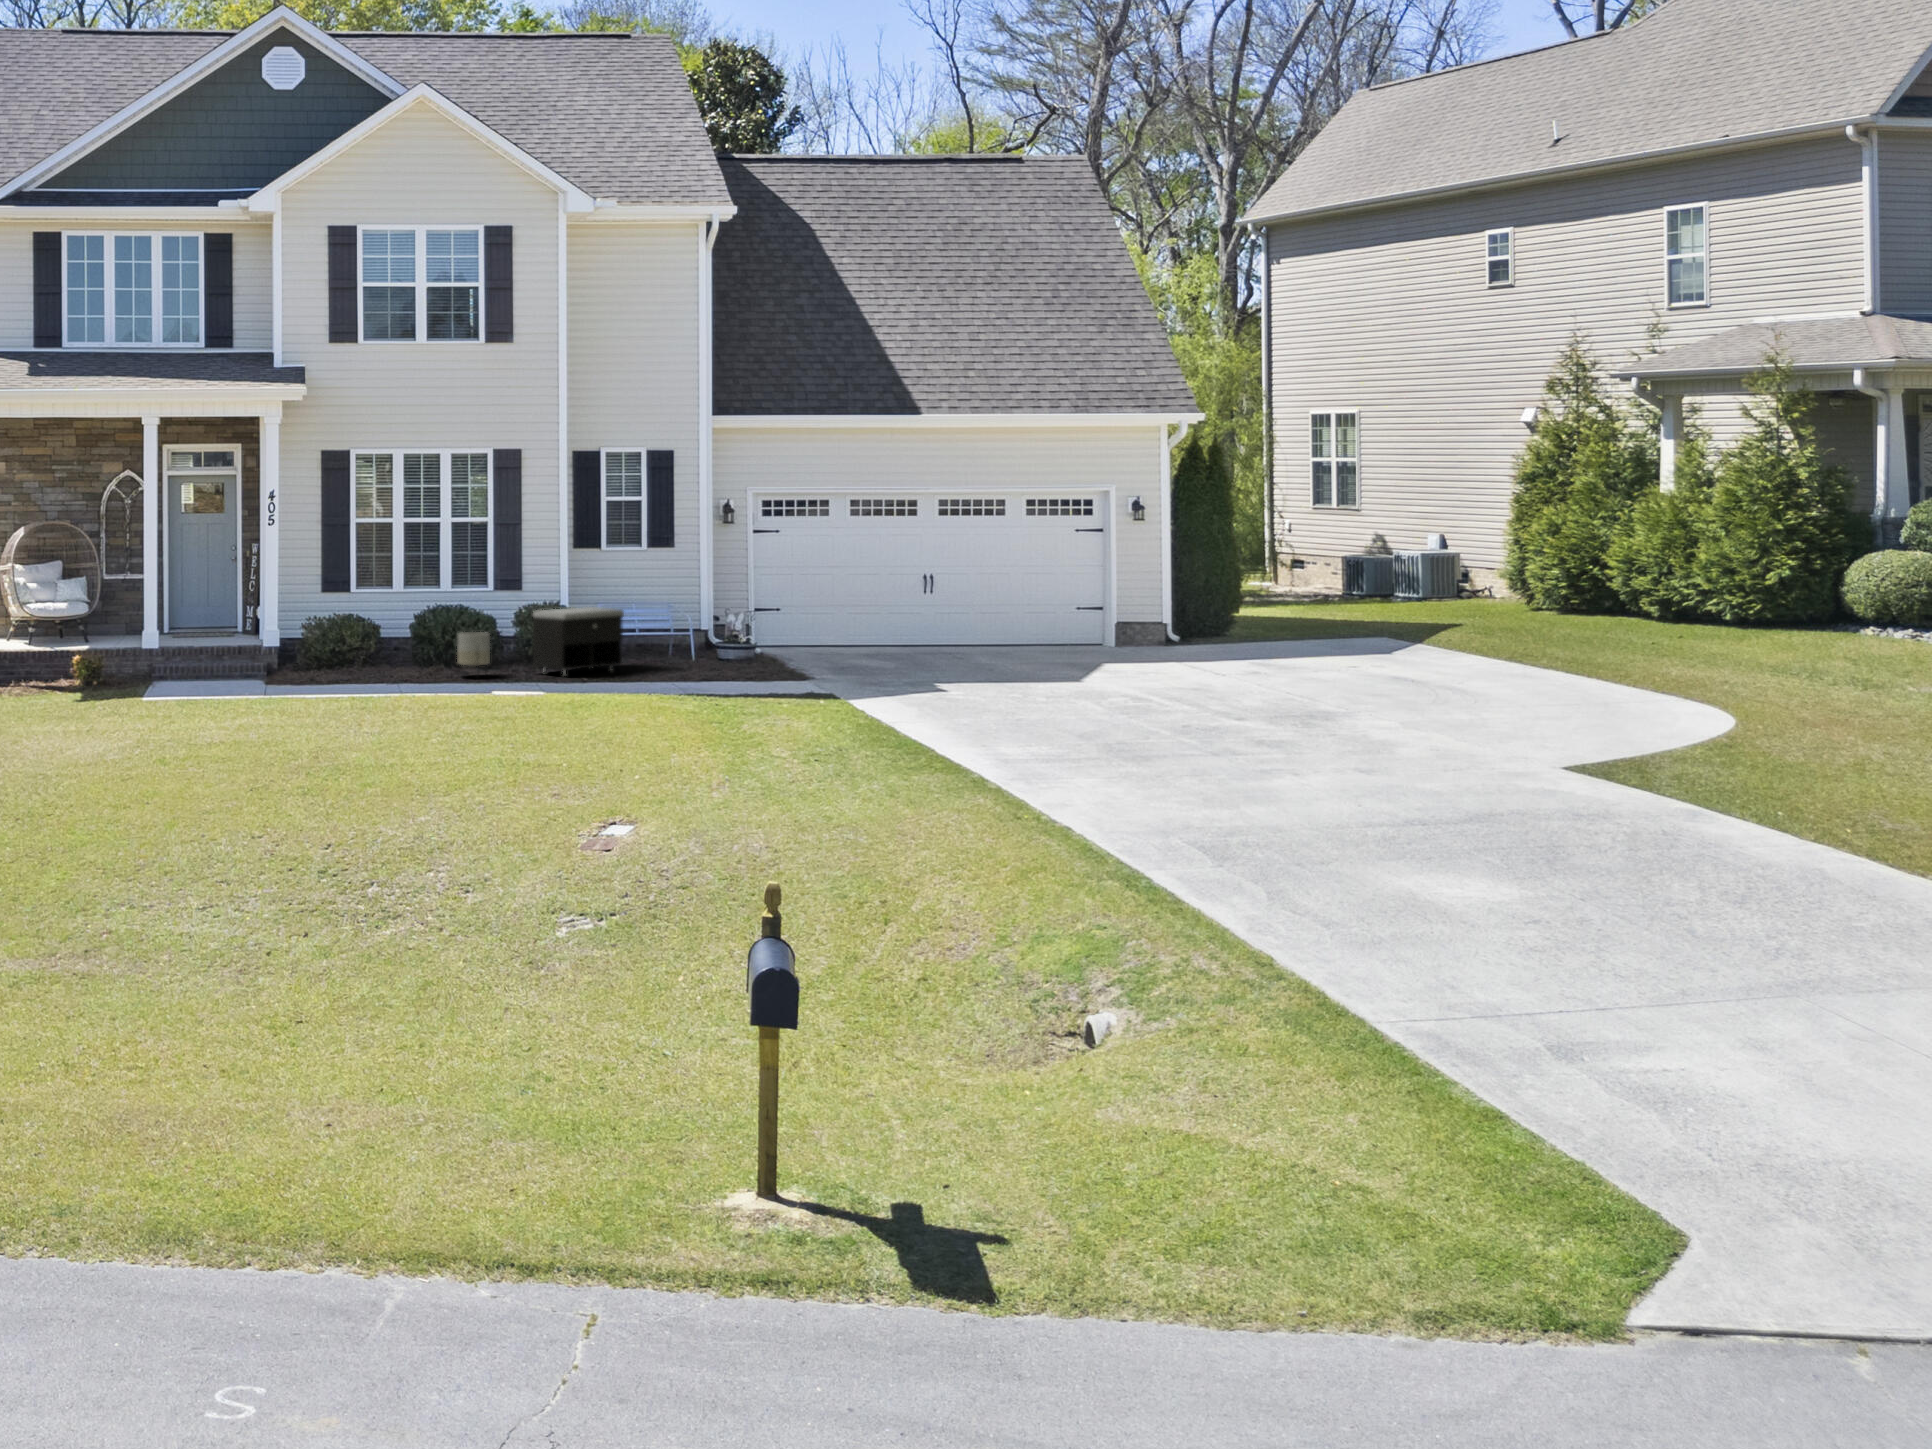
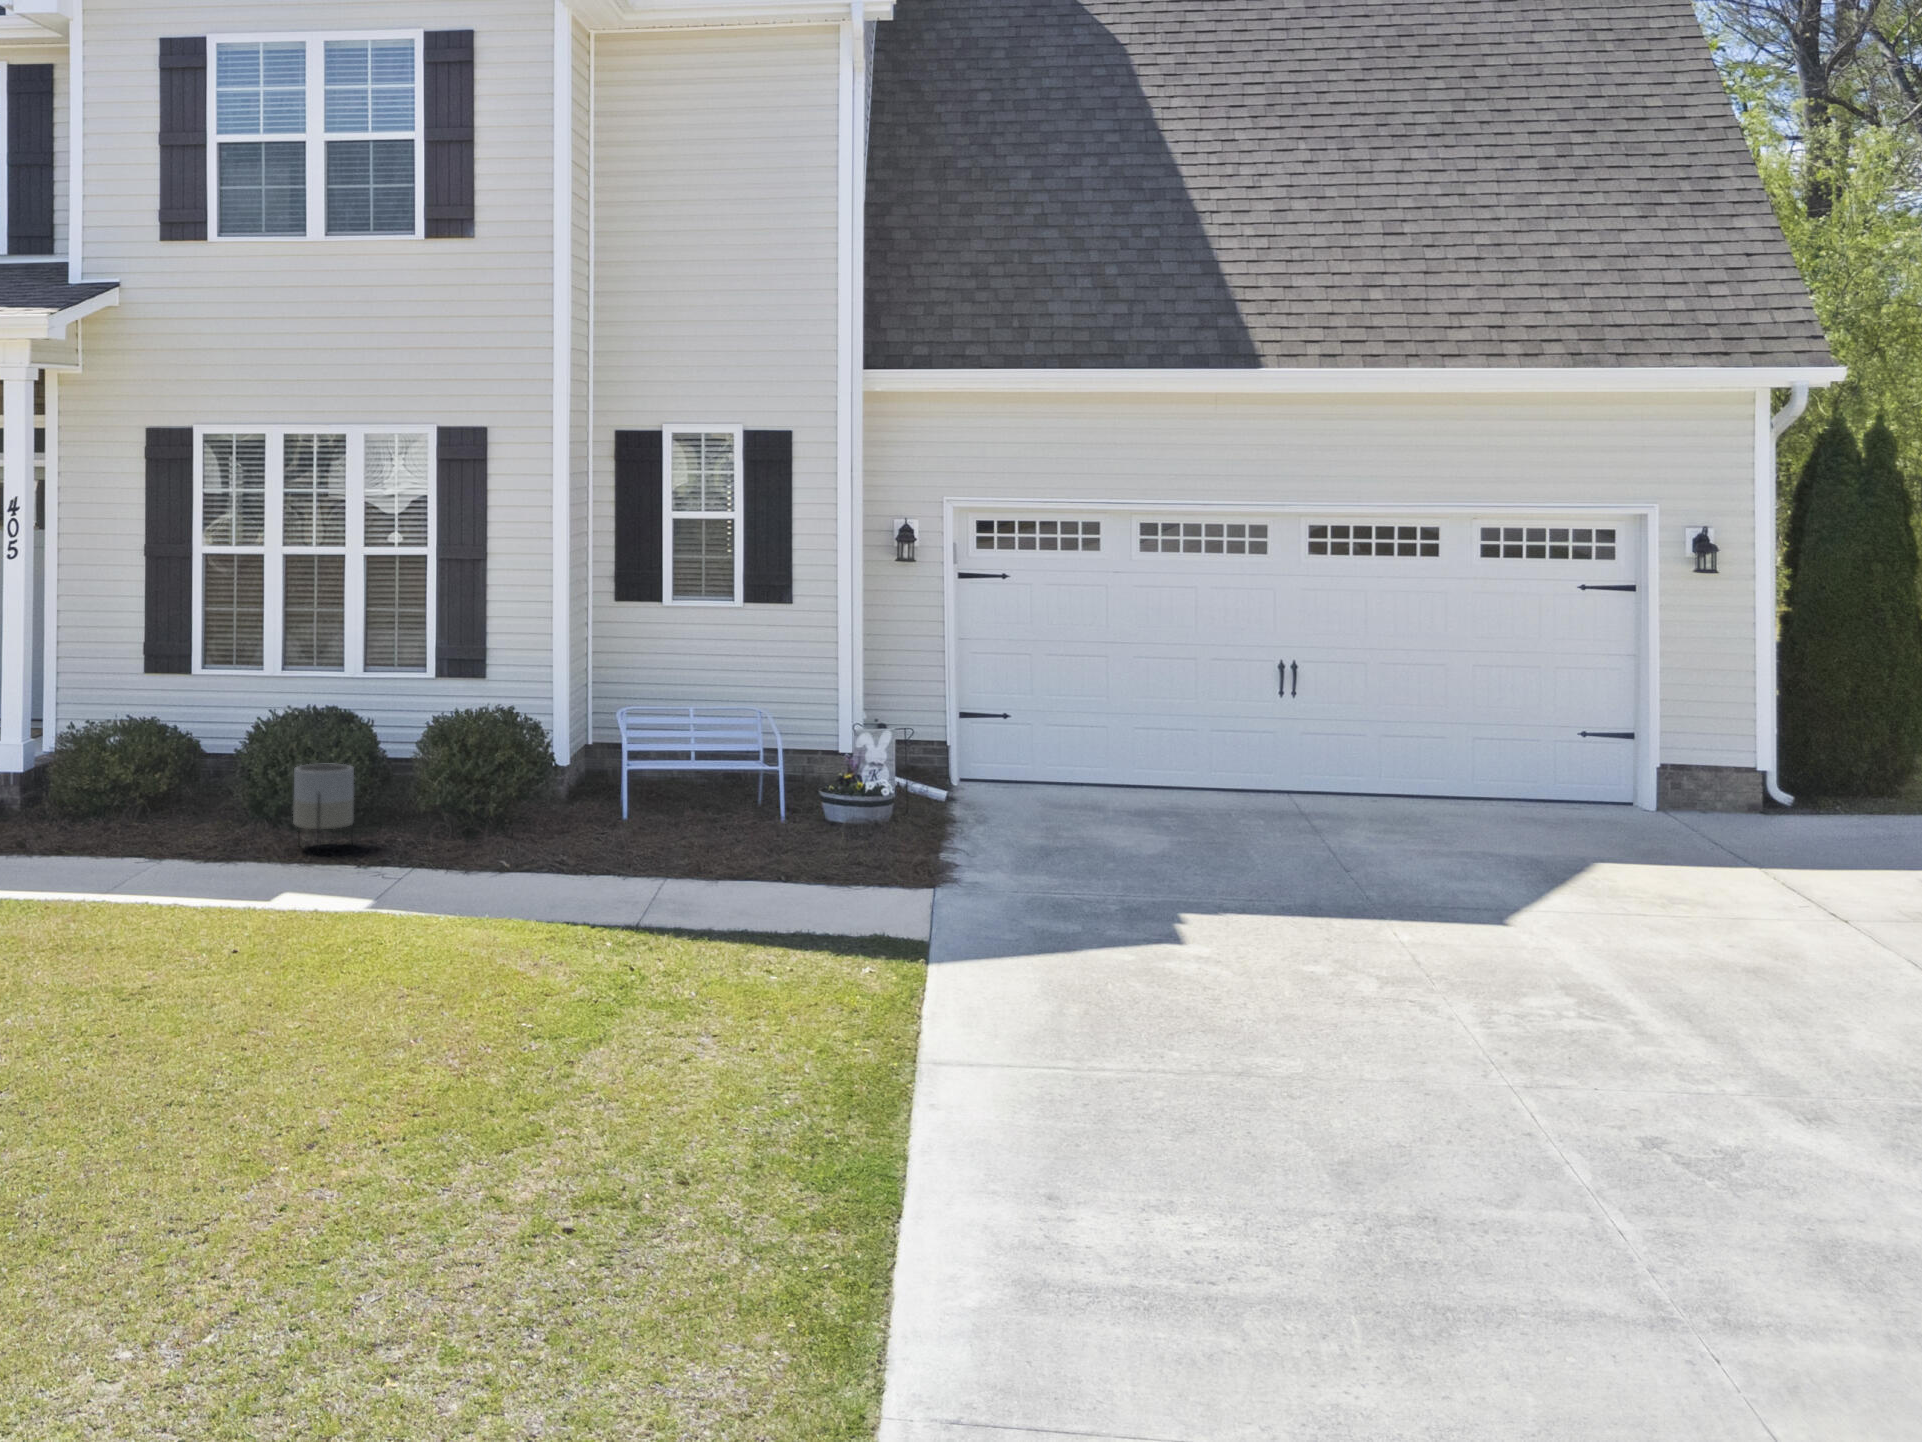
storage bench: present [533,607,624,675] -> none [438,722,612,857]

